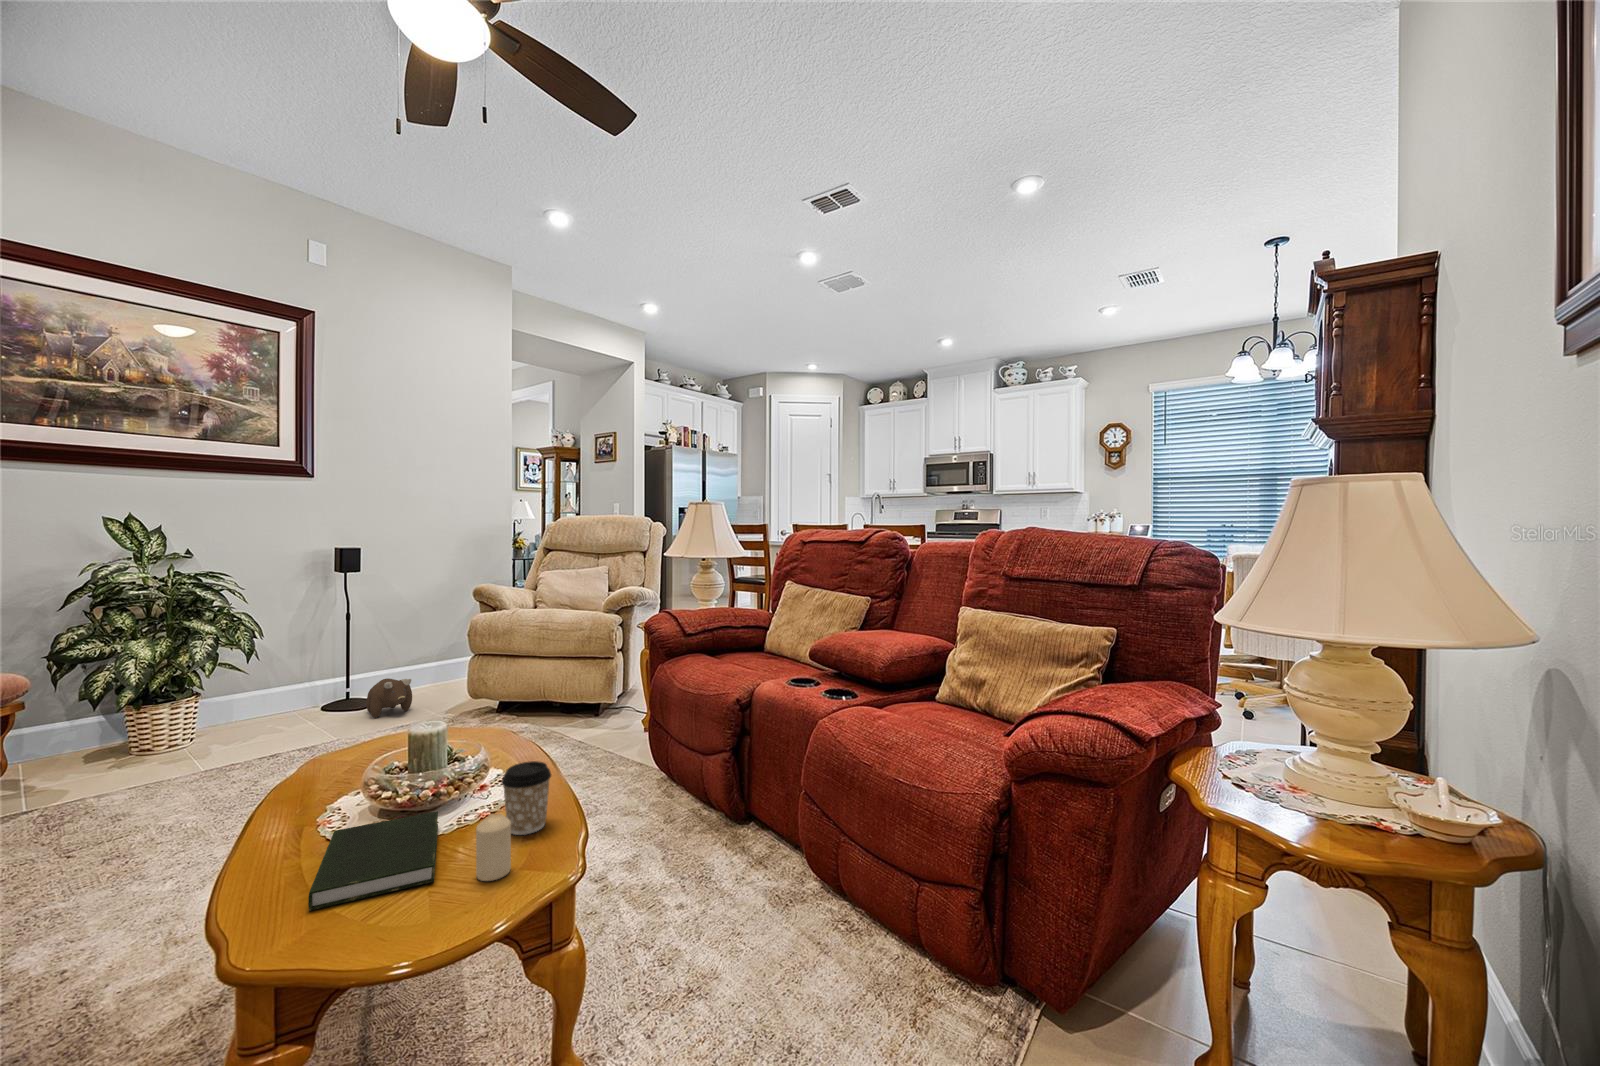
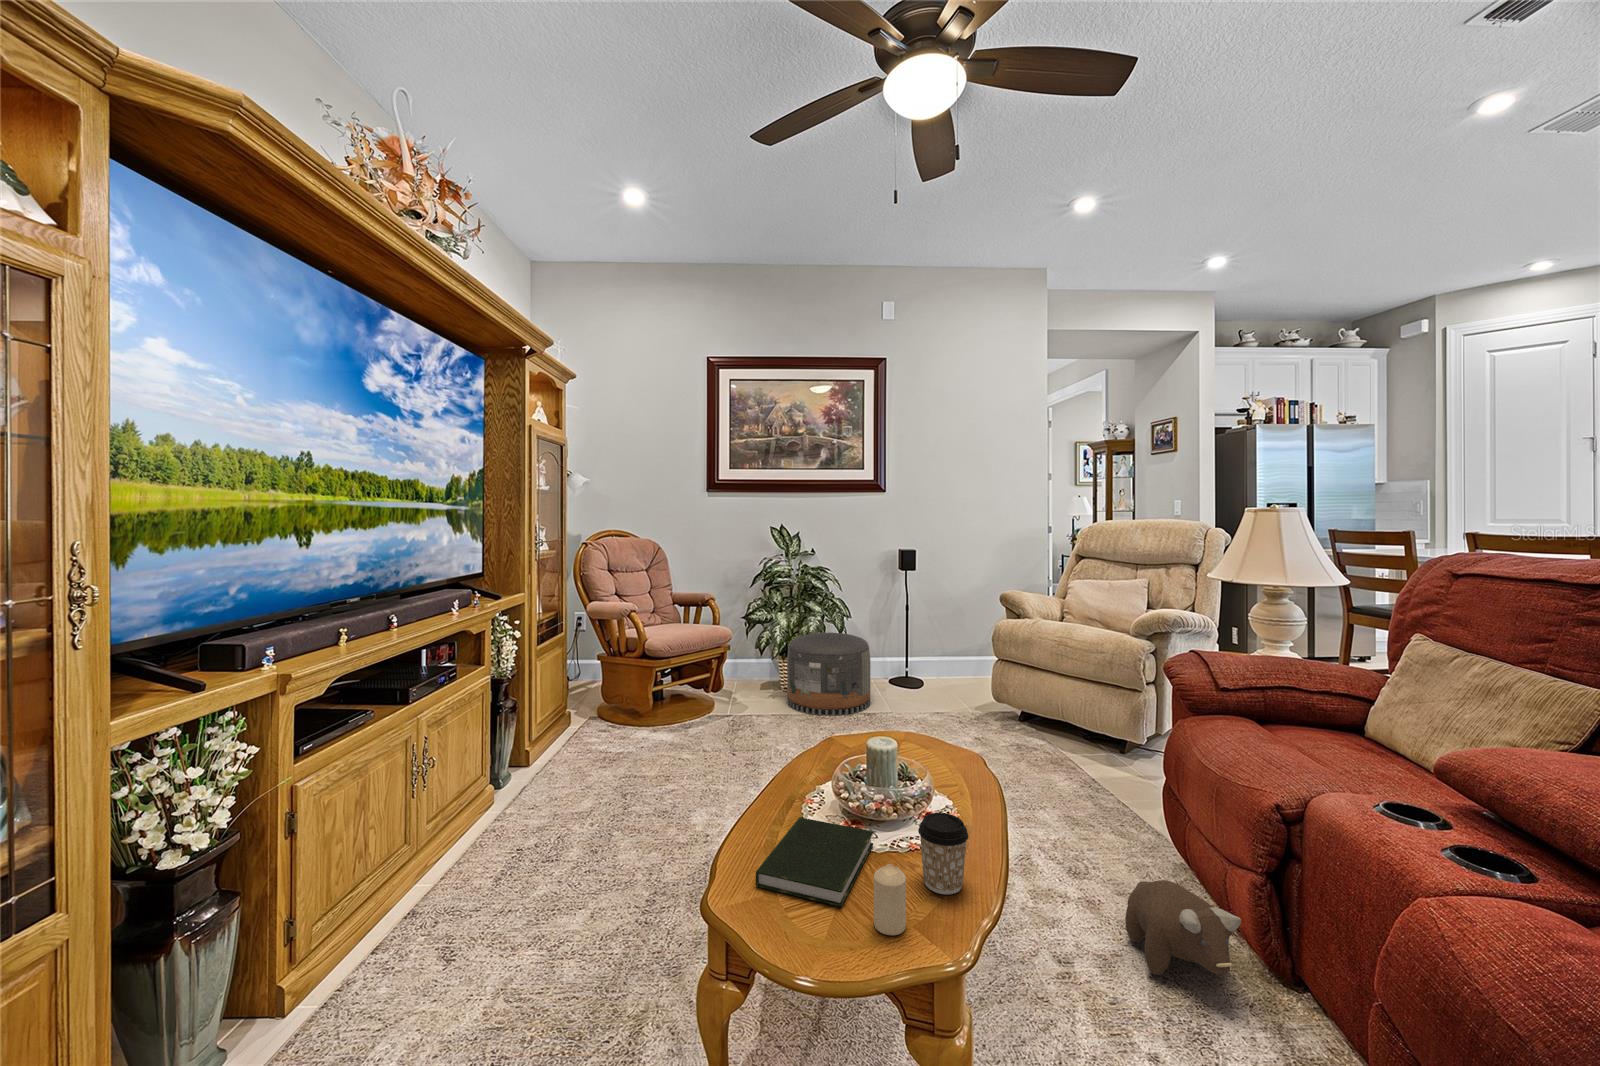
pouf: none [153,657,305,773] -> present [787,633,871,716]
plush toy: present [366,679,412,718] -> present [1125,880,1241,976]

